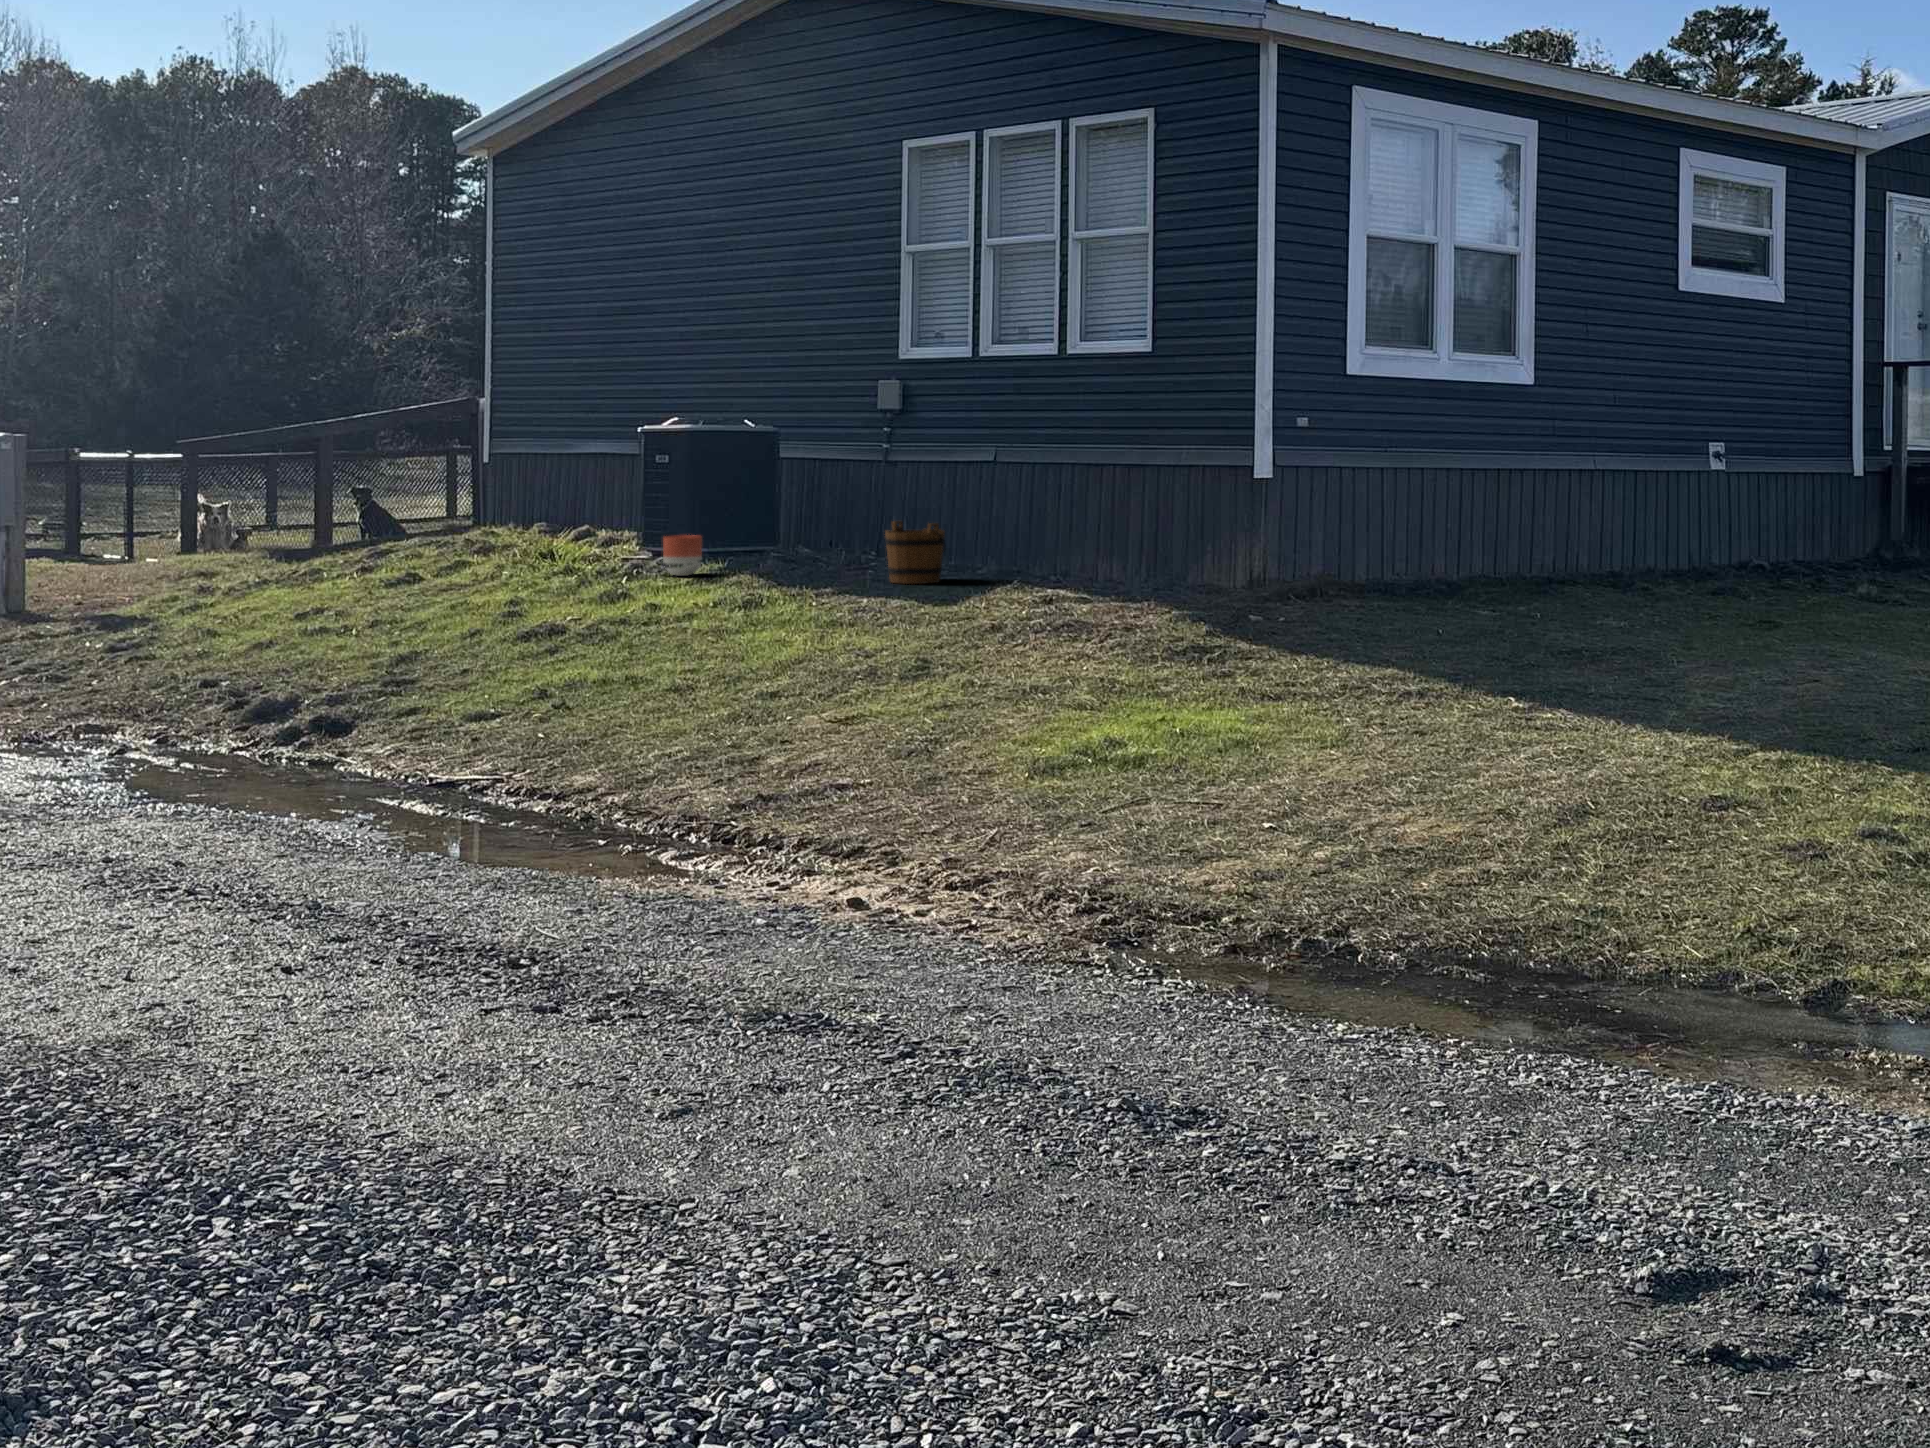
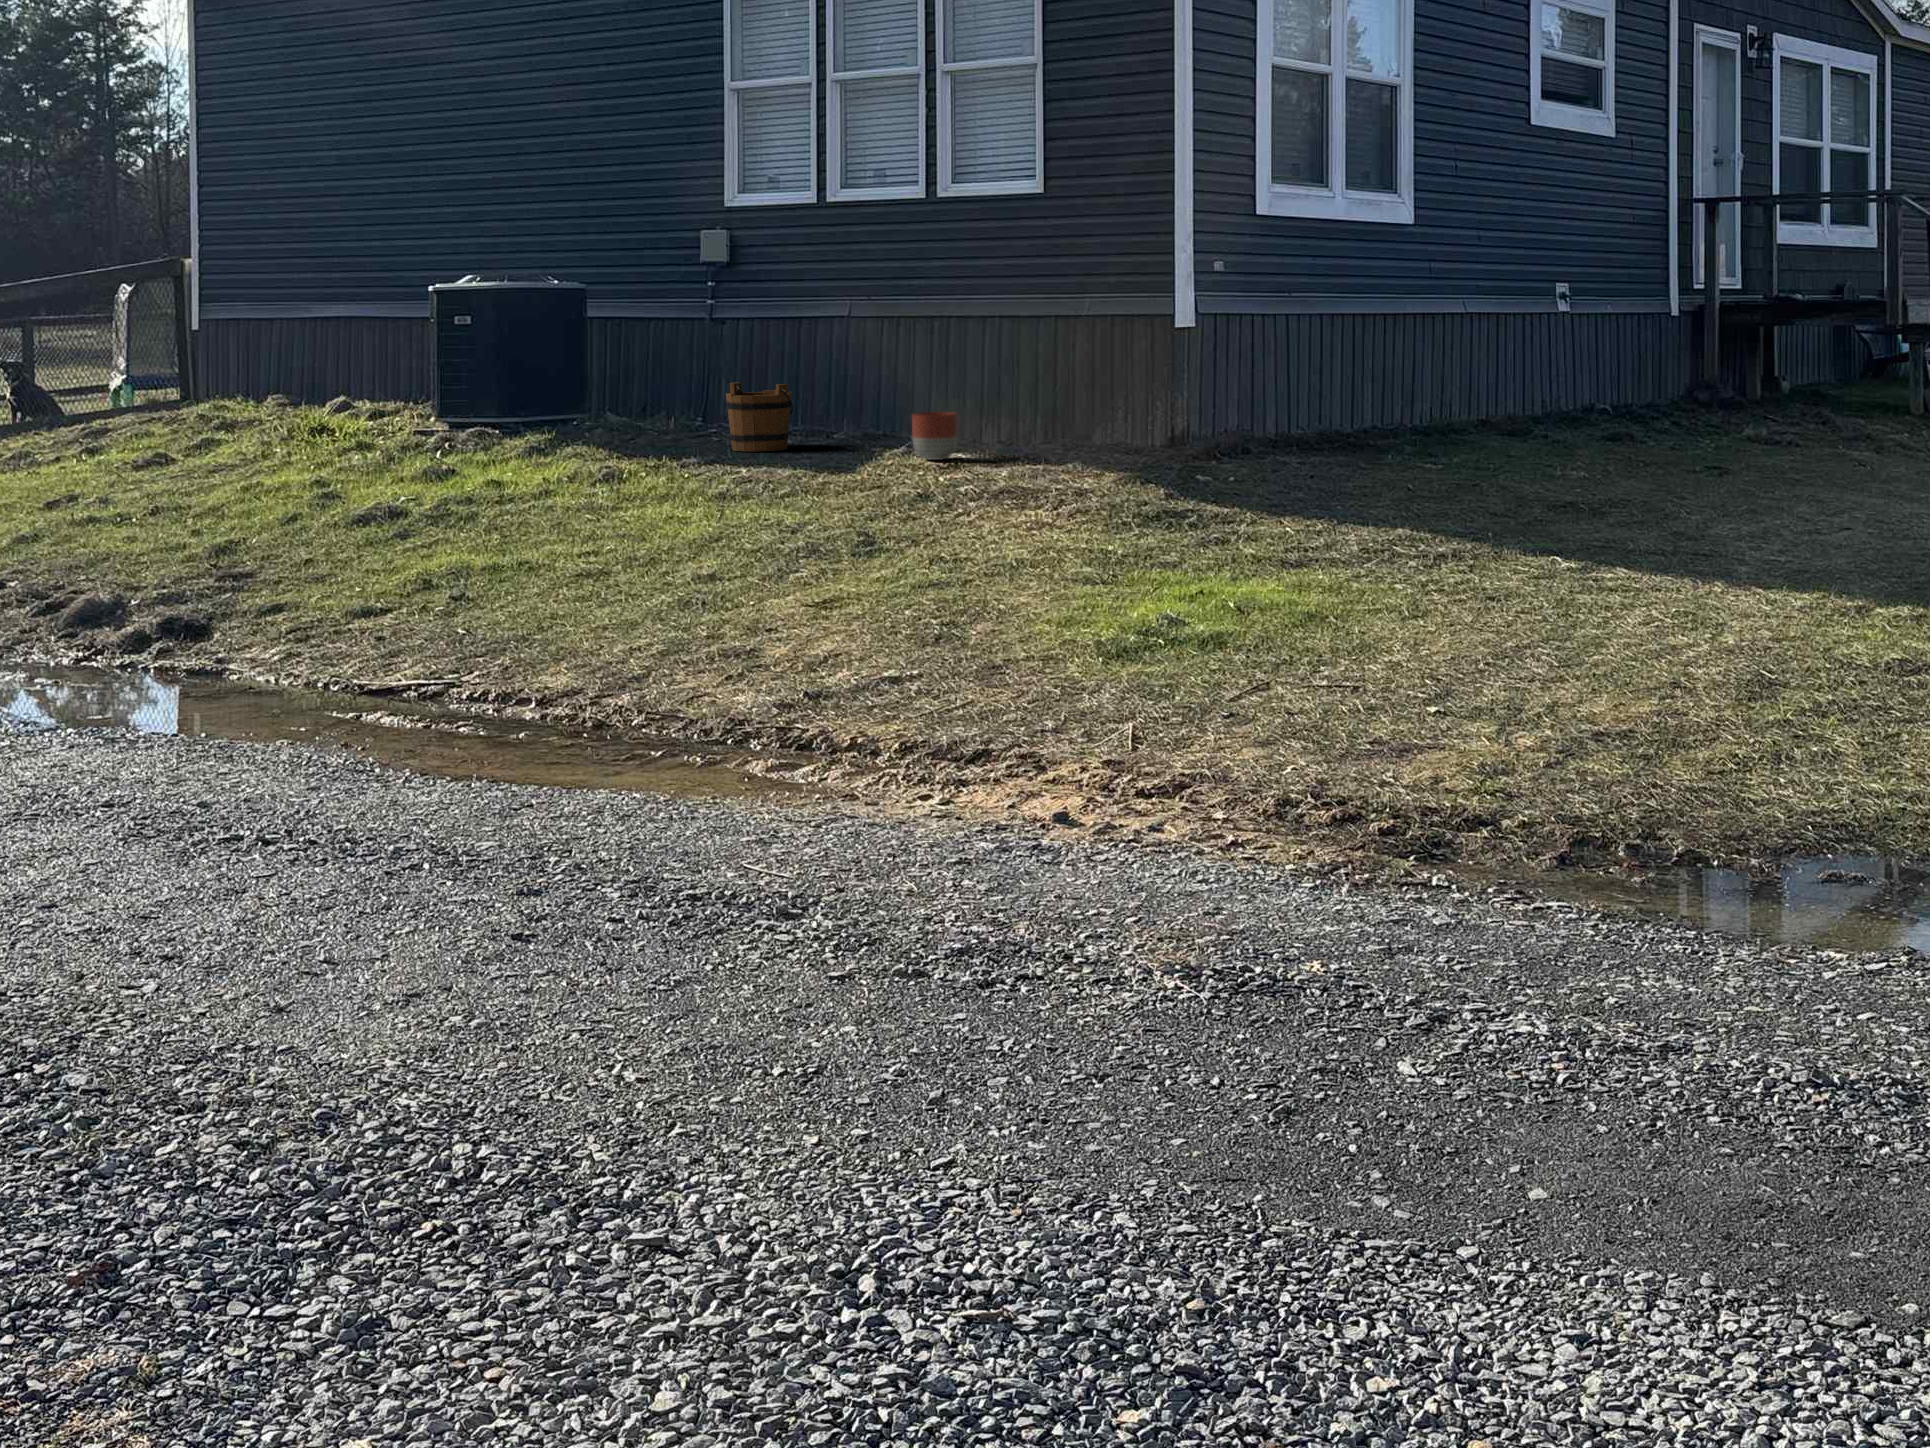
planter: present [663,535,702,576] -> present [912,412,958,460]

